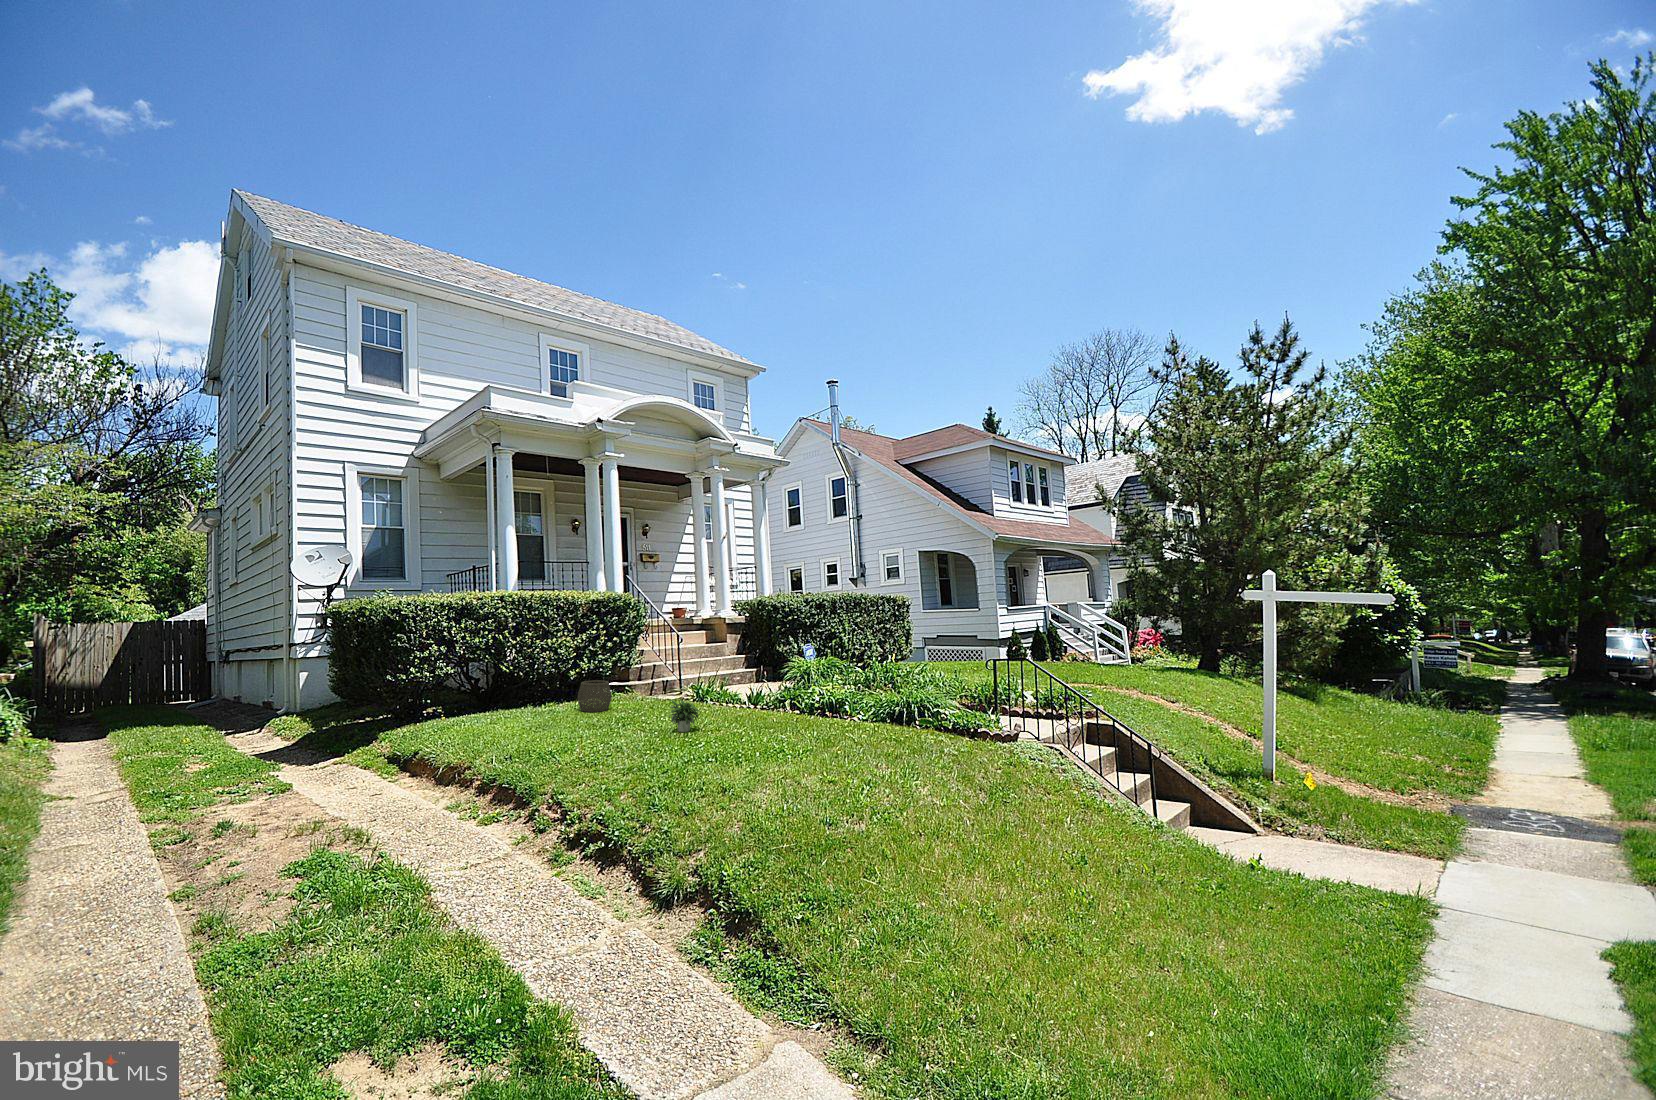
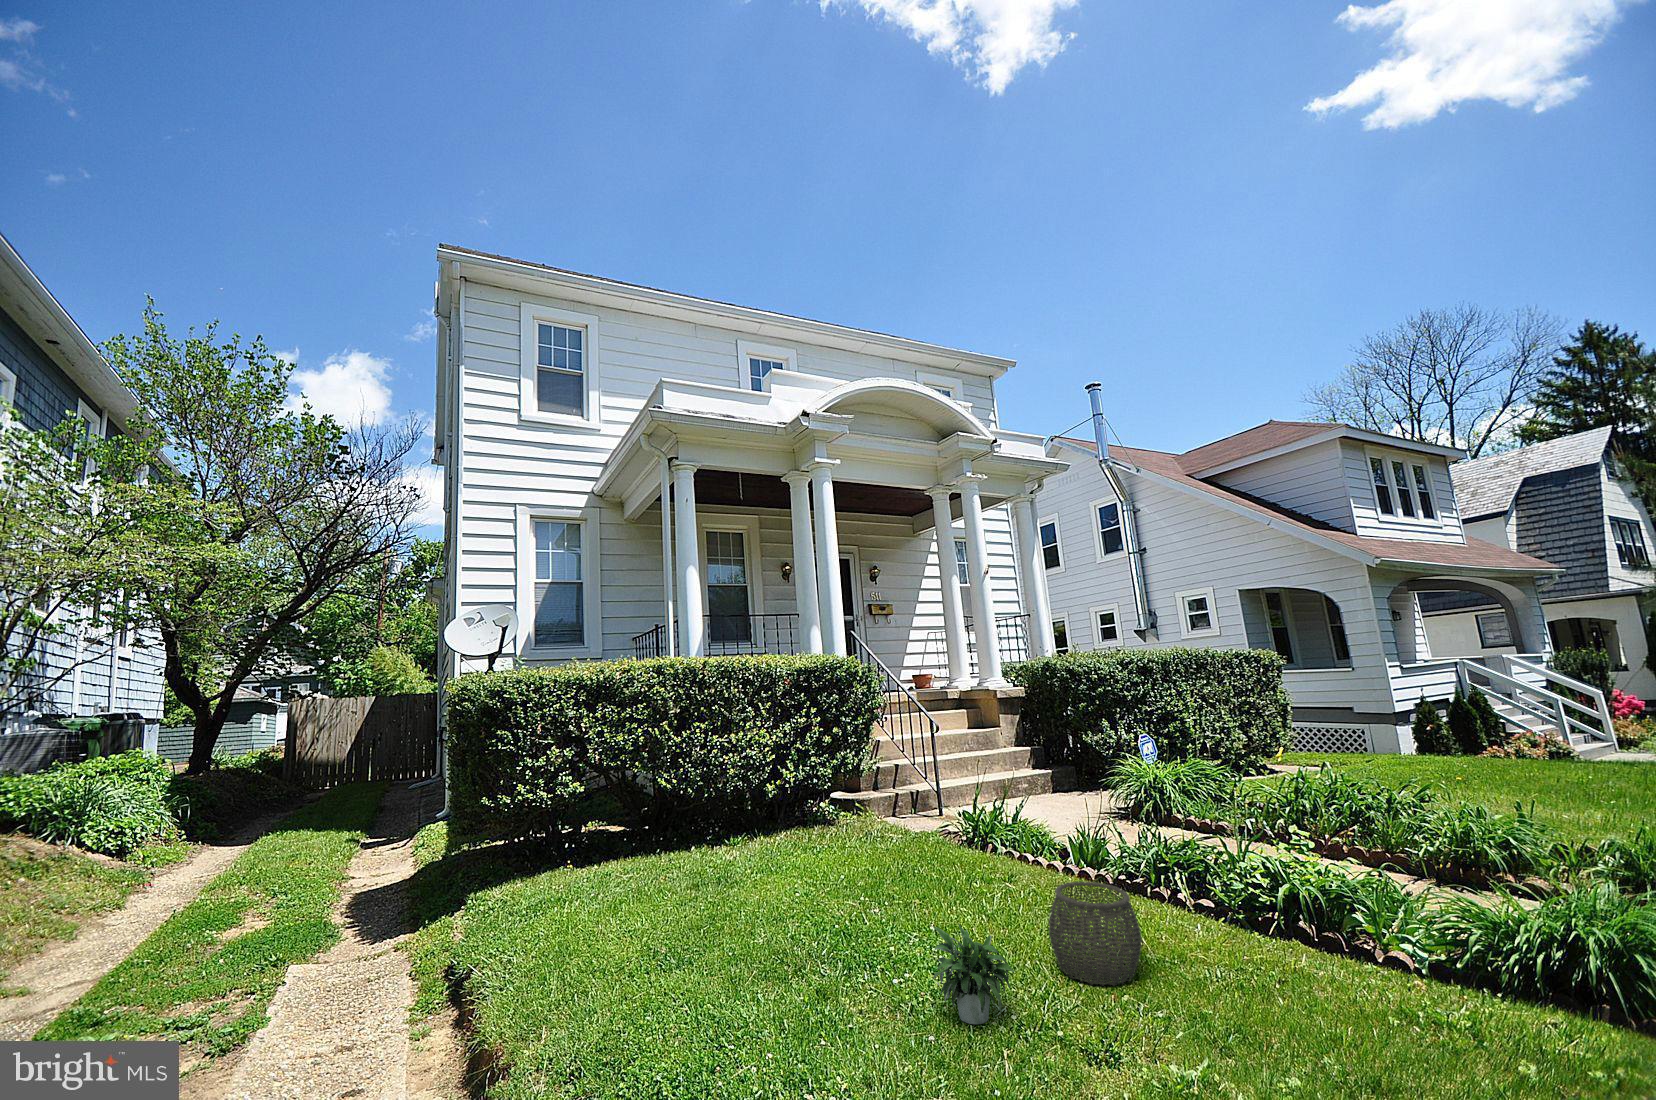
woven basket: present [578,680,612,712] -> present [1048,881,1142,985]

